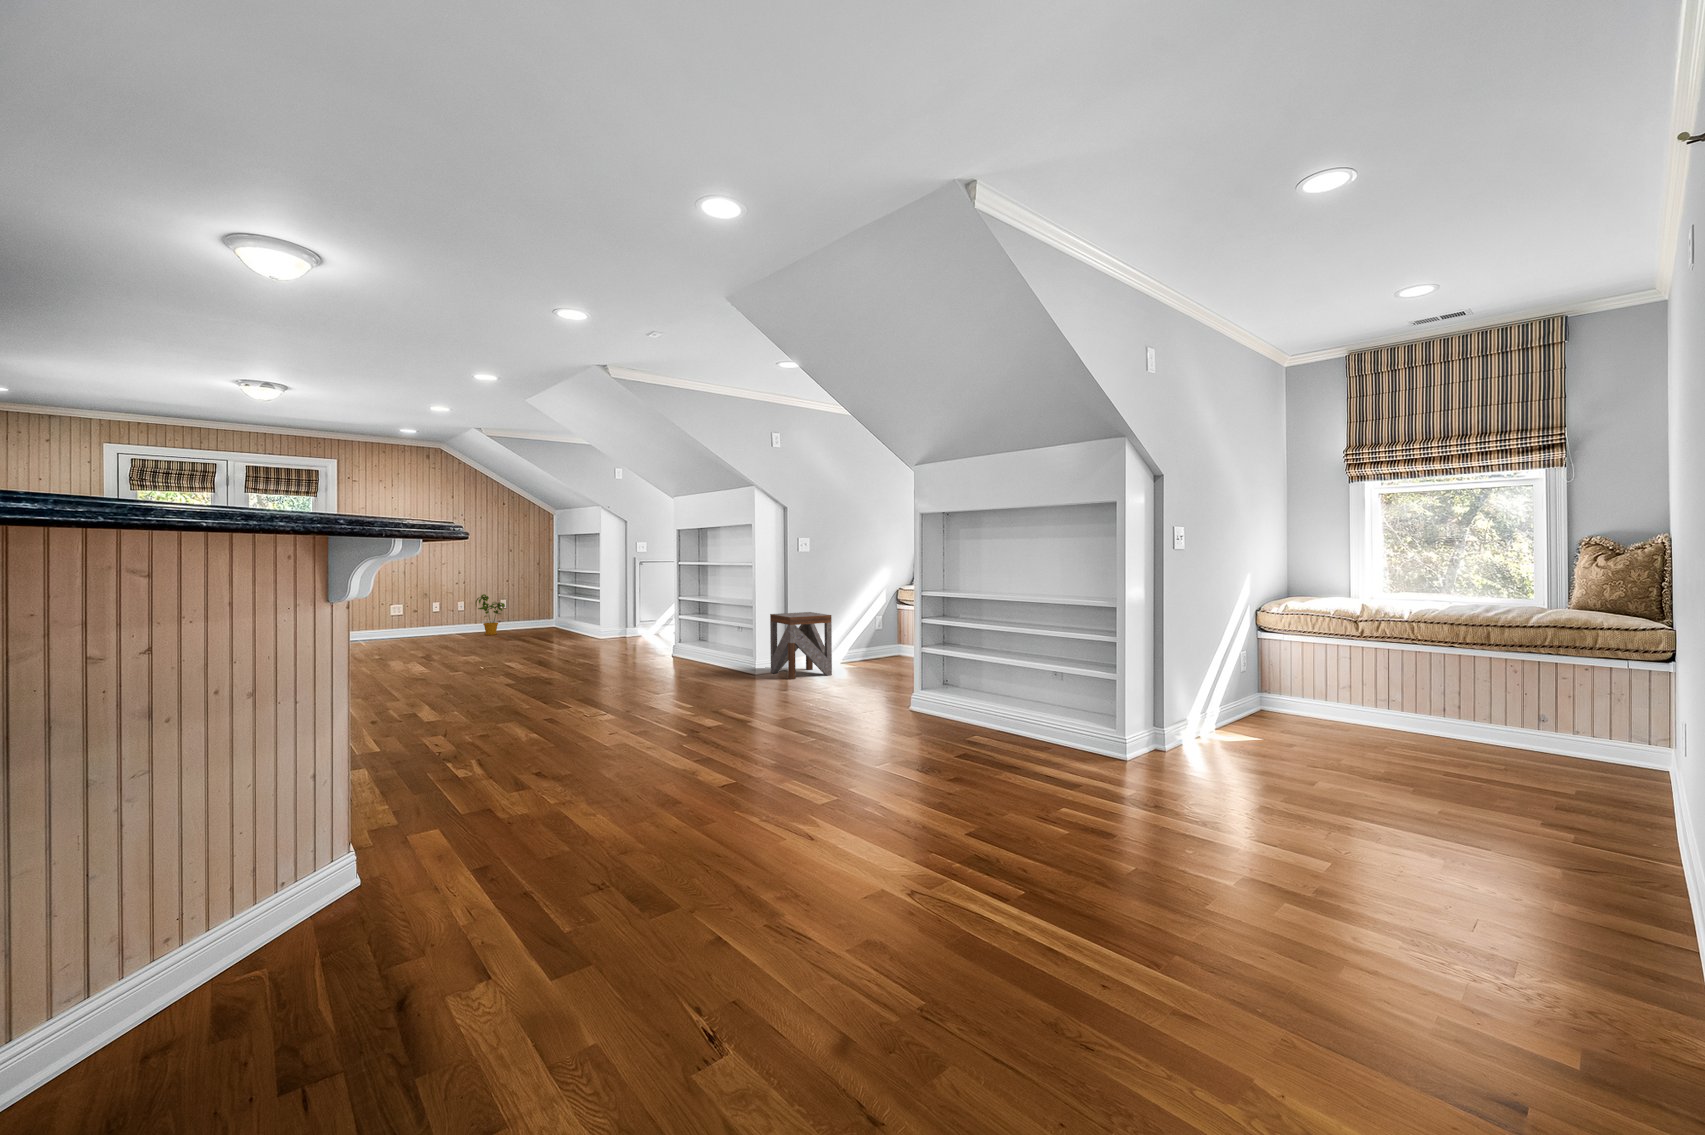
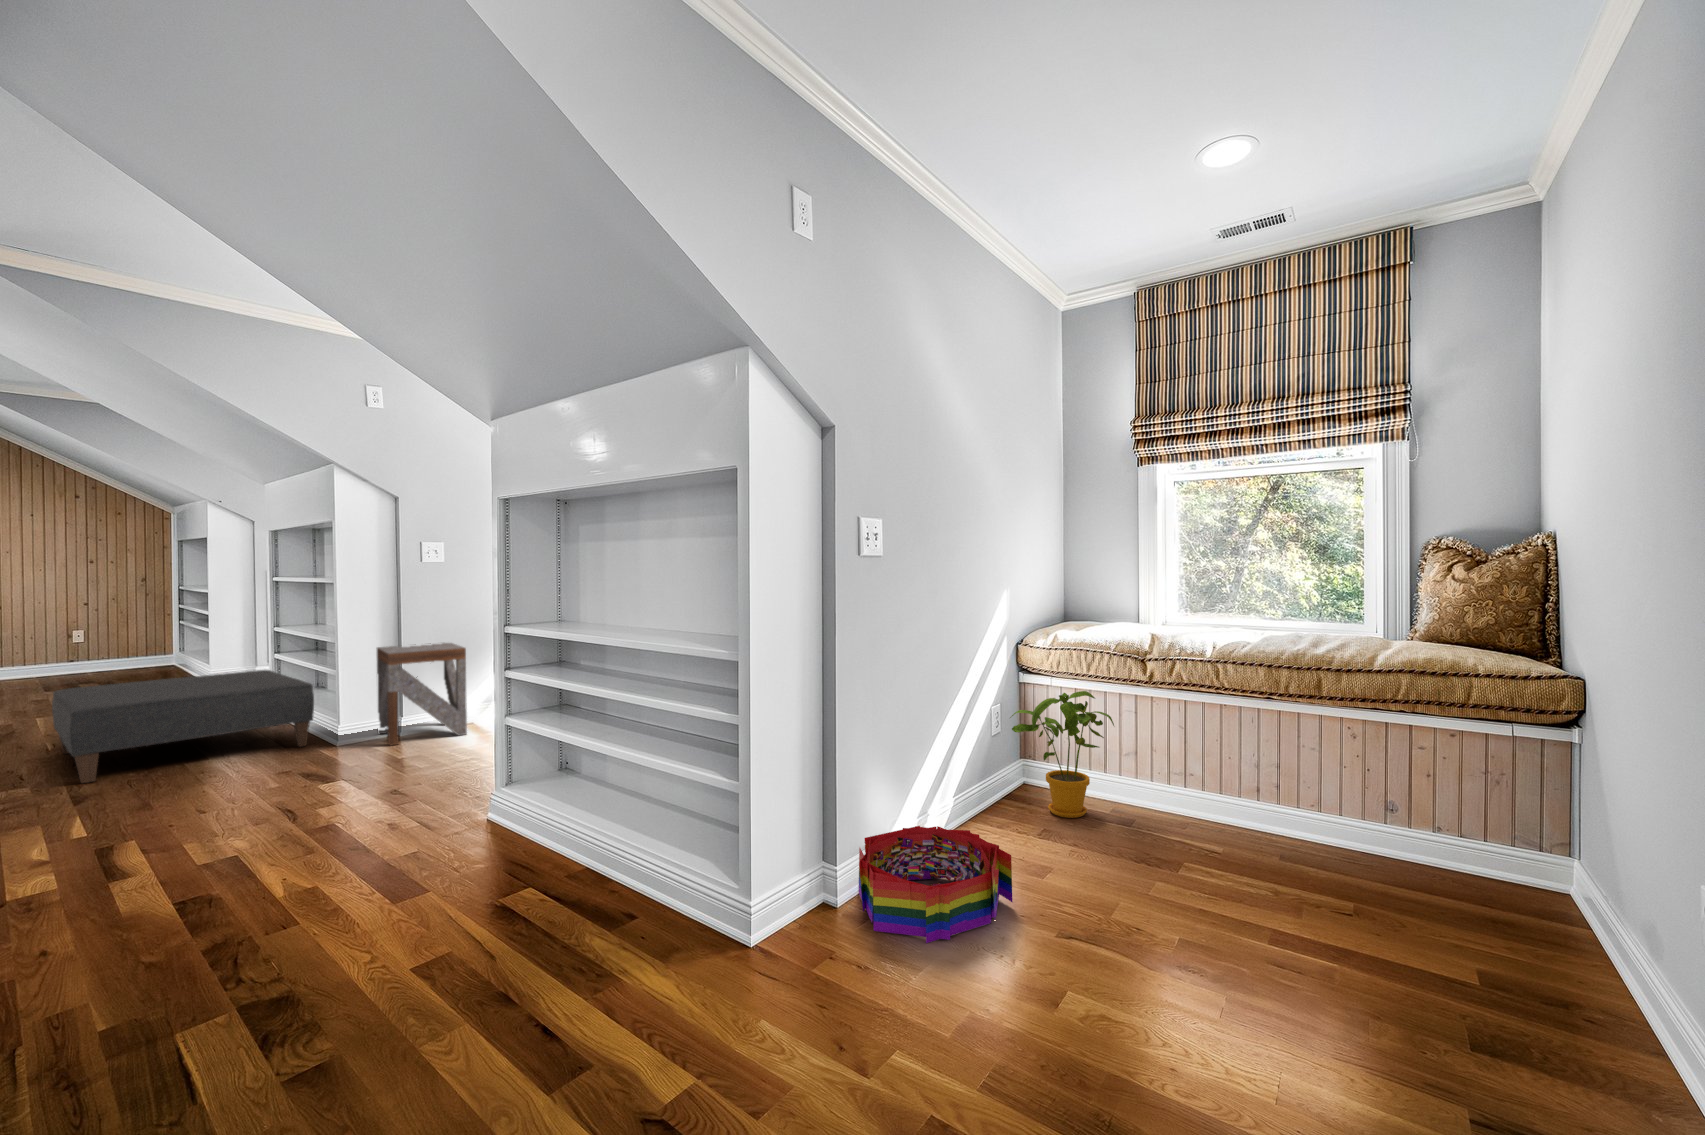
house plant: present [475,594,505,635] -> present [1010,691,1114,818]
ottoman: none [592,629,742,691] -> present [52,670,314,783]
storage bin: none [1175,715,1276,767] -> present [858,826,1013,943]

